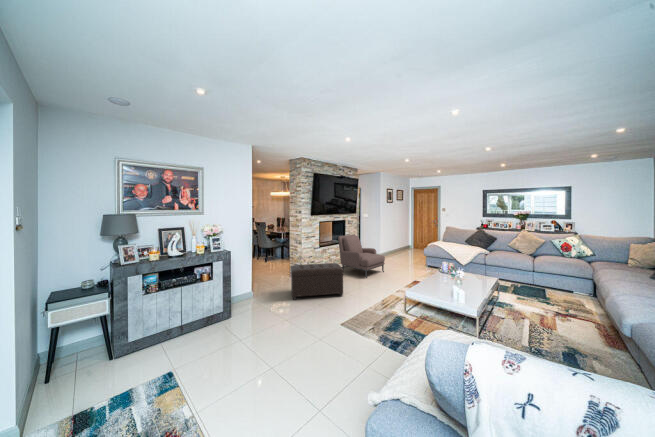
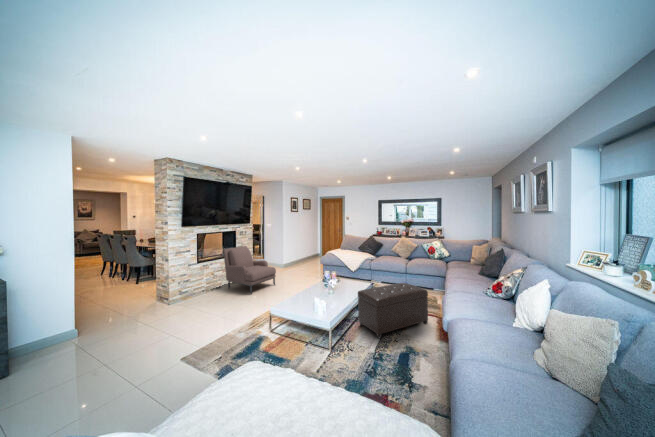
ottoman: present [291,263,343,300] -> present [358,283,428,338]

